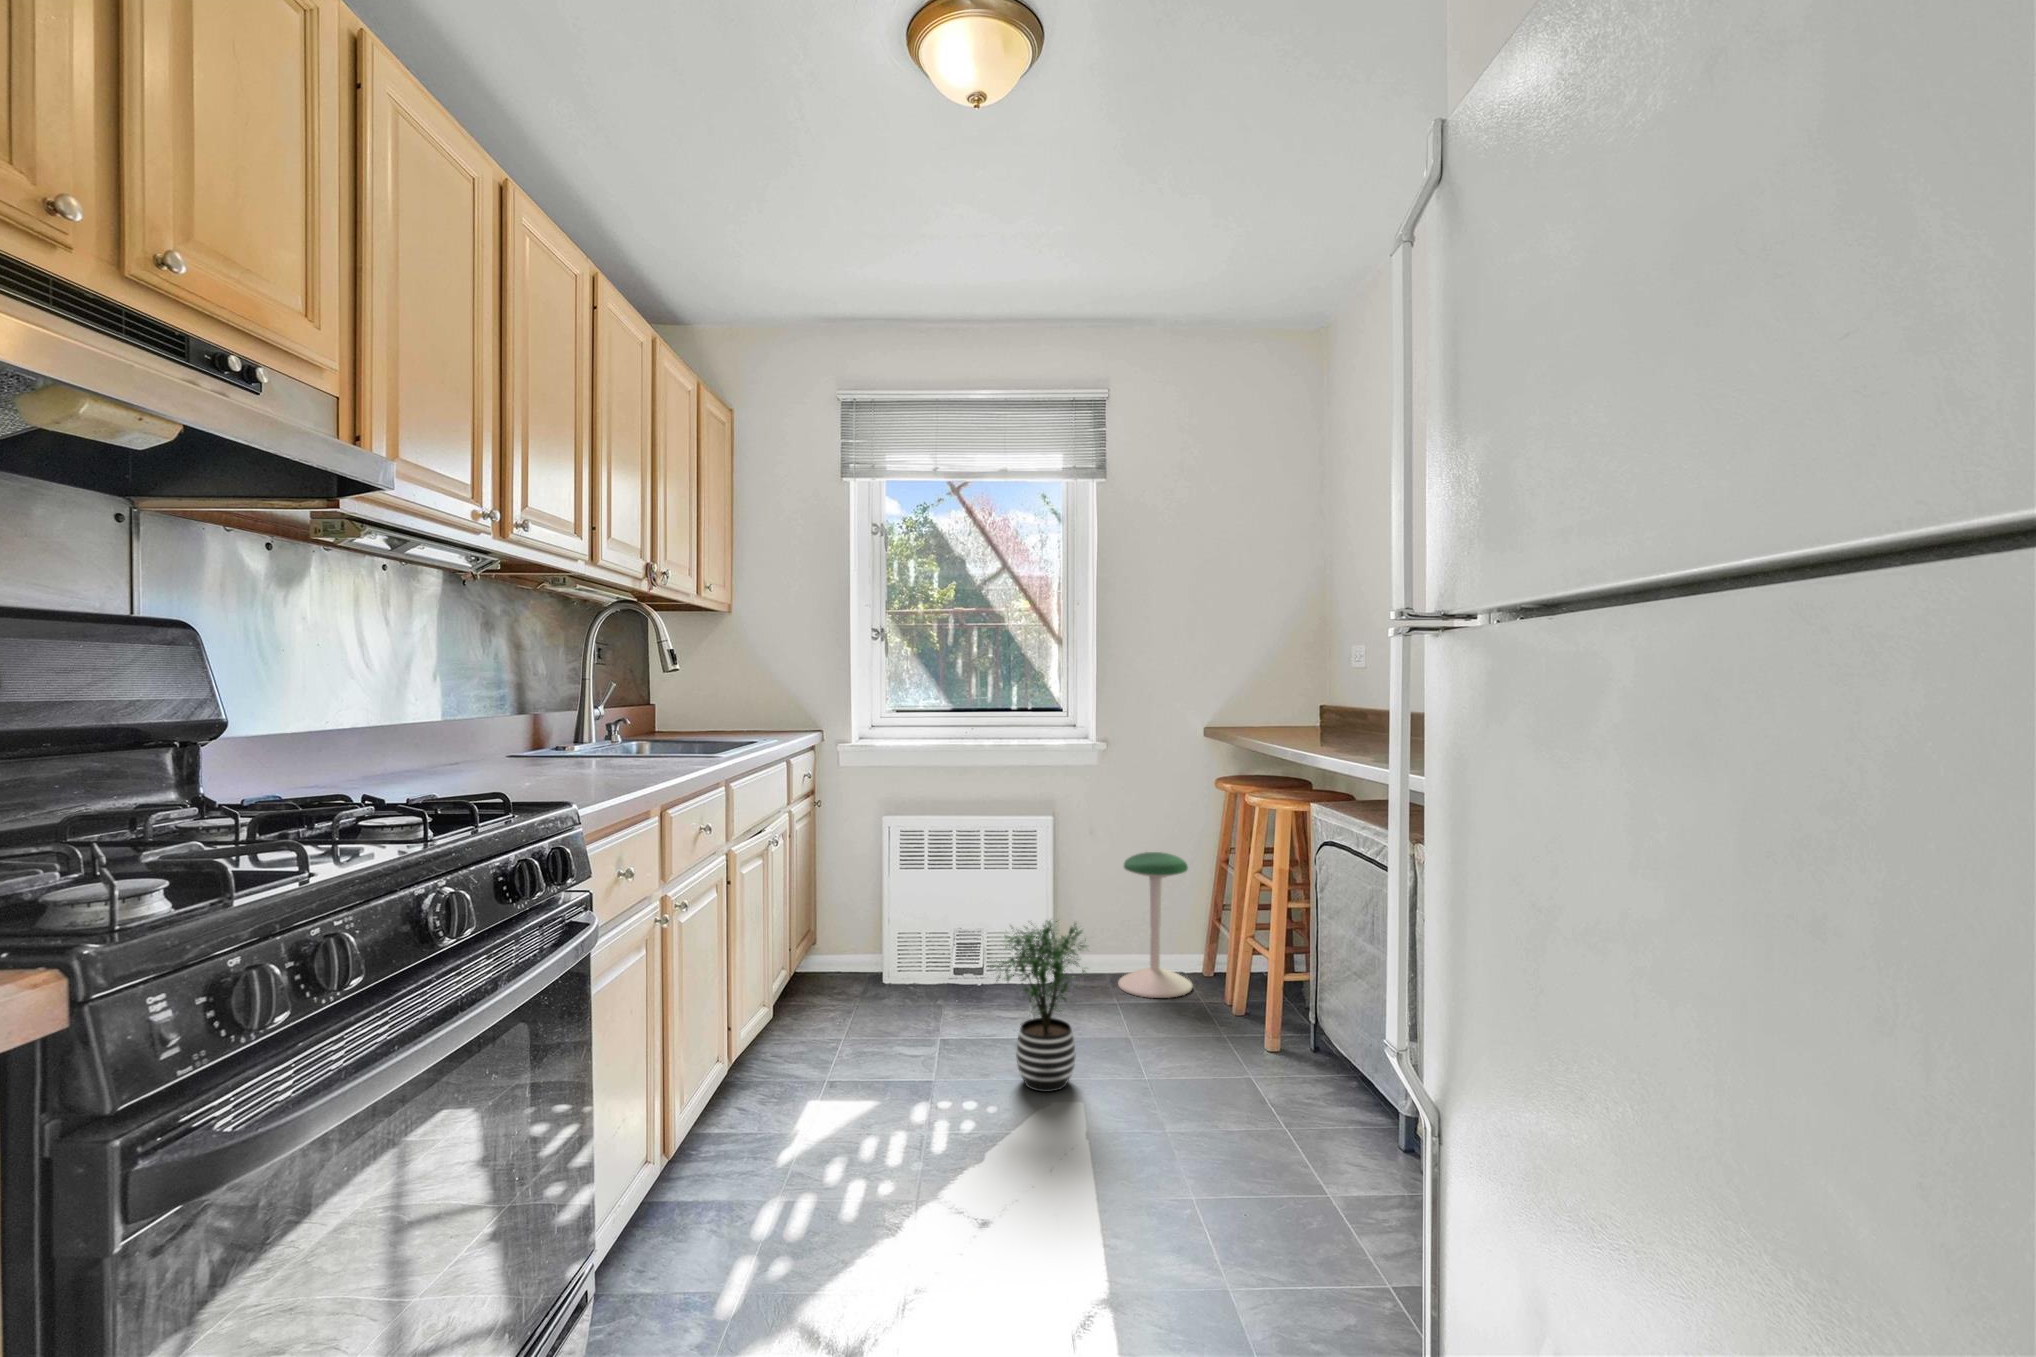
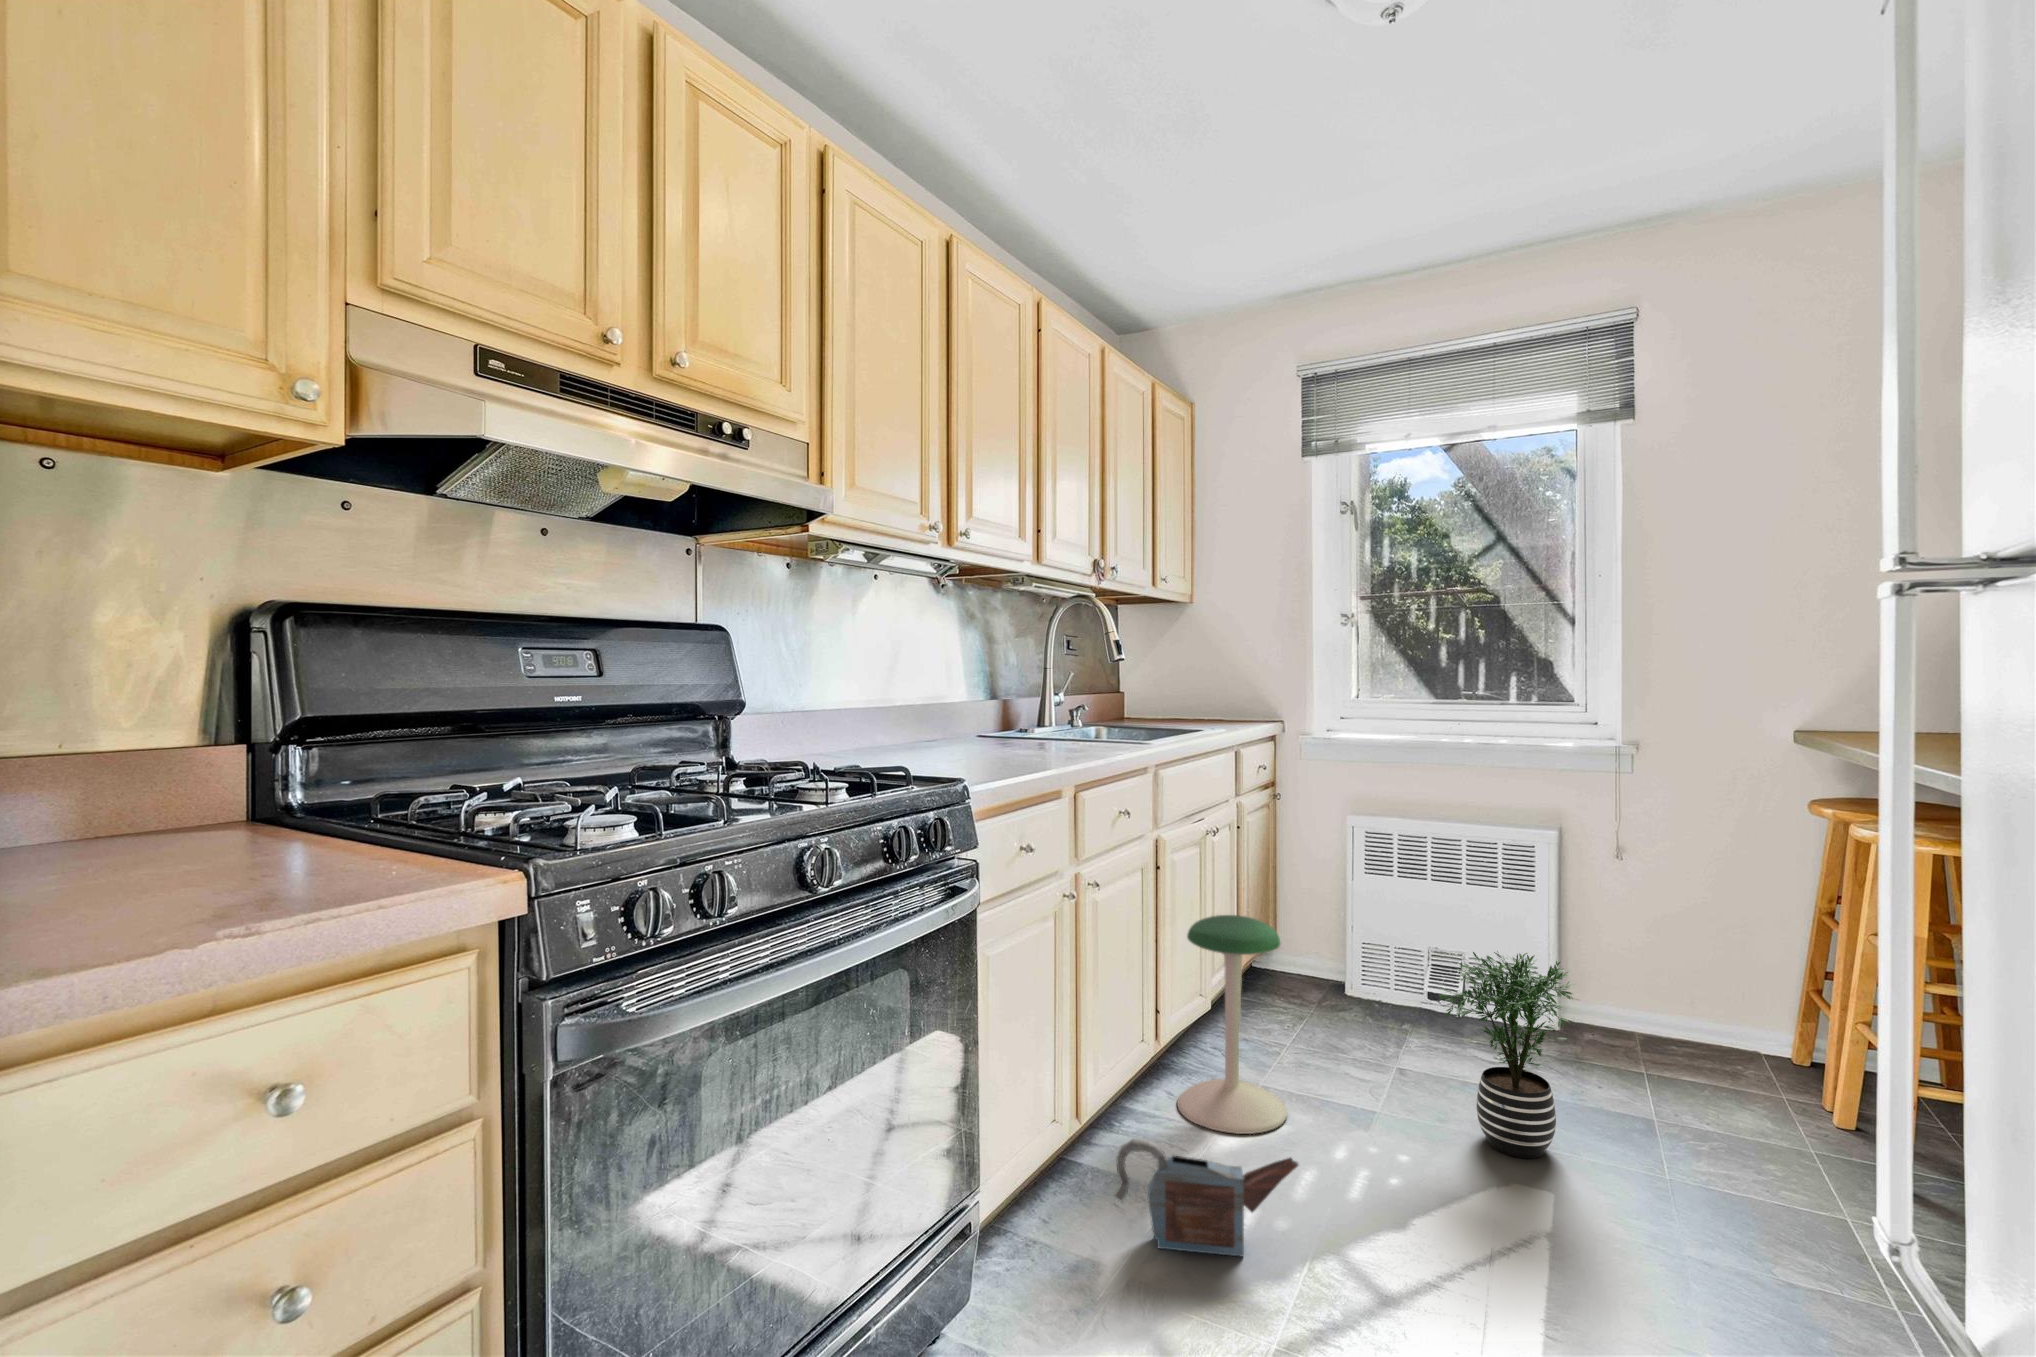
stool: present [1118,852,1193,998] -> present [1177,915,1287,1134]
watering can: none [722,1136,902,1264] -> present [1114,1140,1298,1256]

